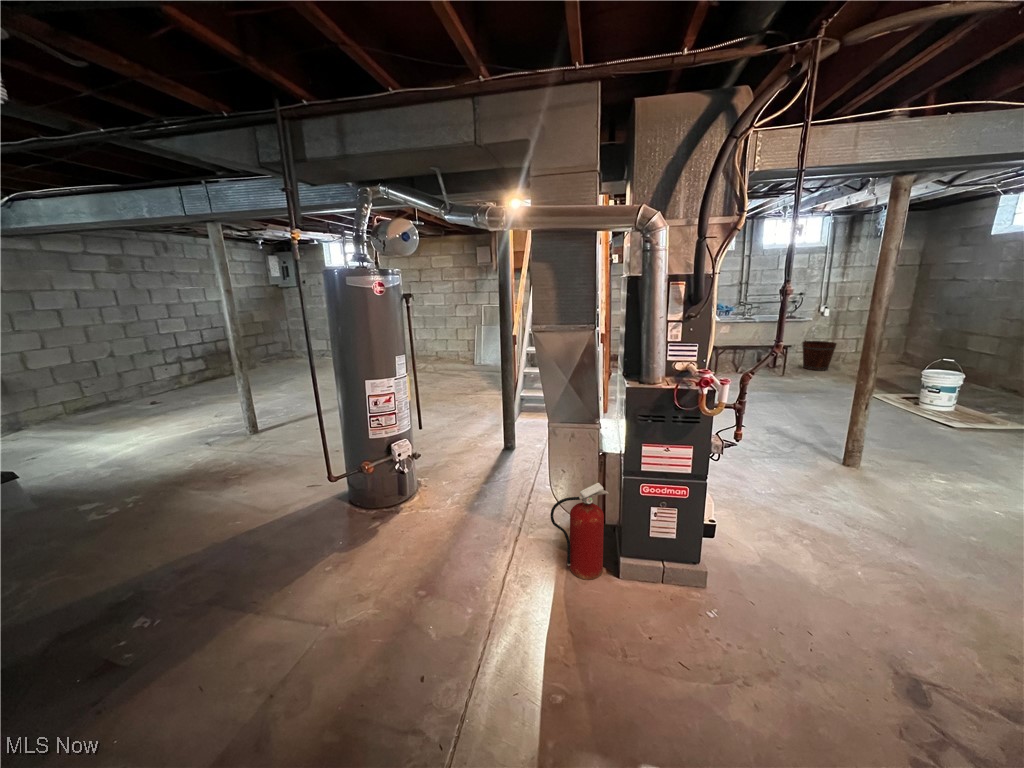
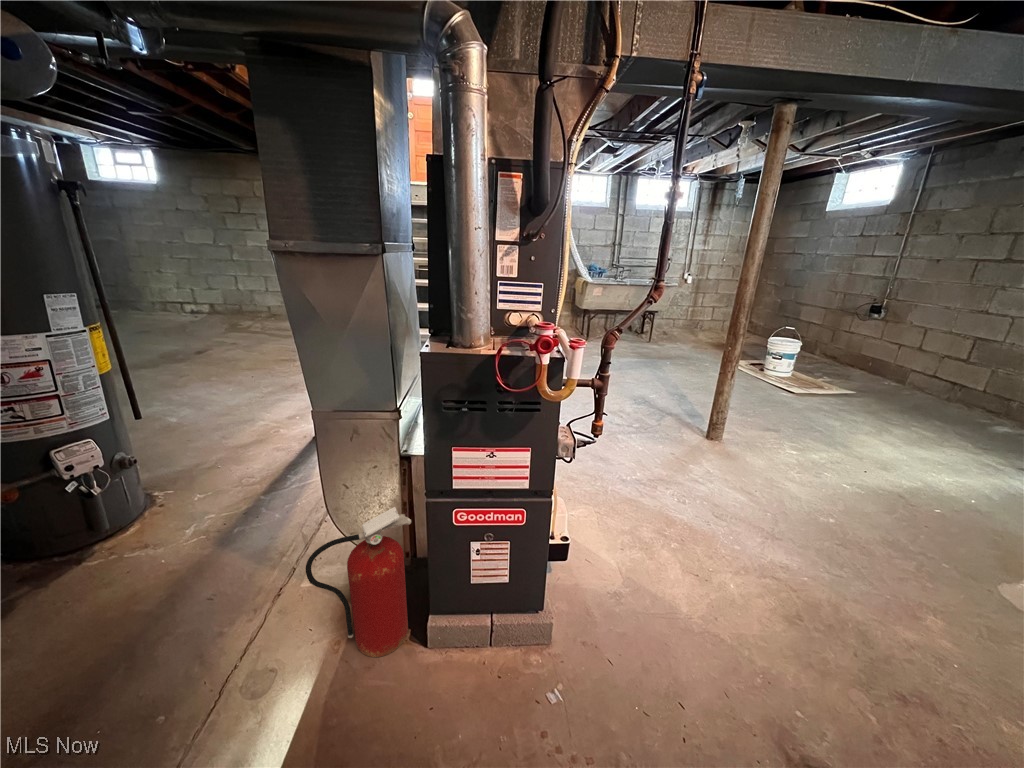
bucket: present [802,340,836,371] -> none [667,307,697,337]

